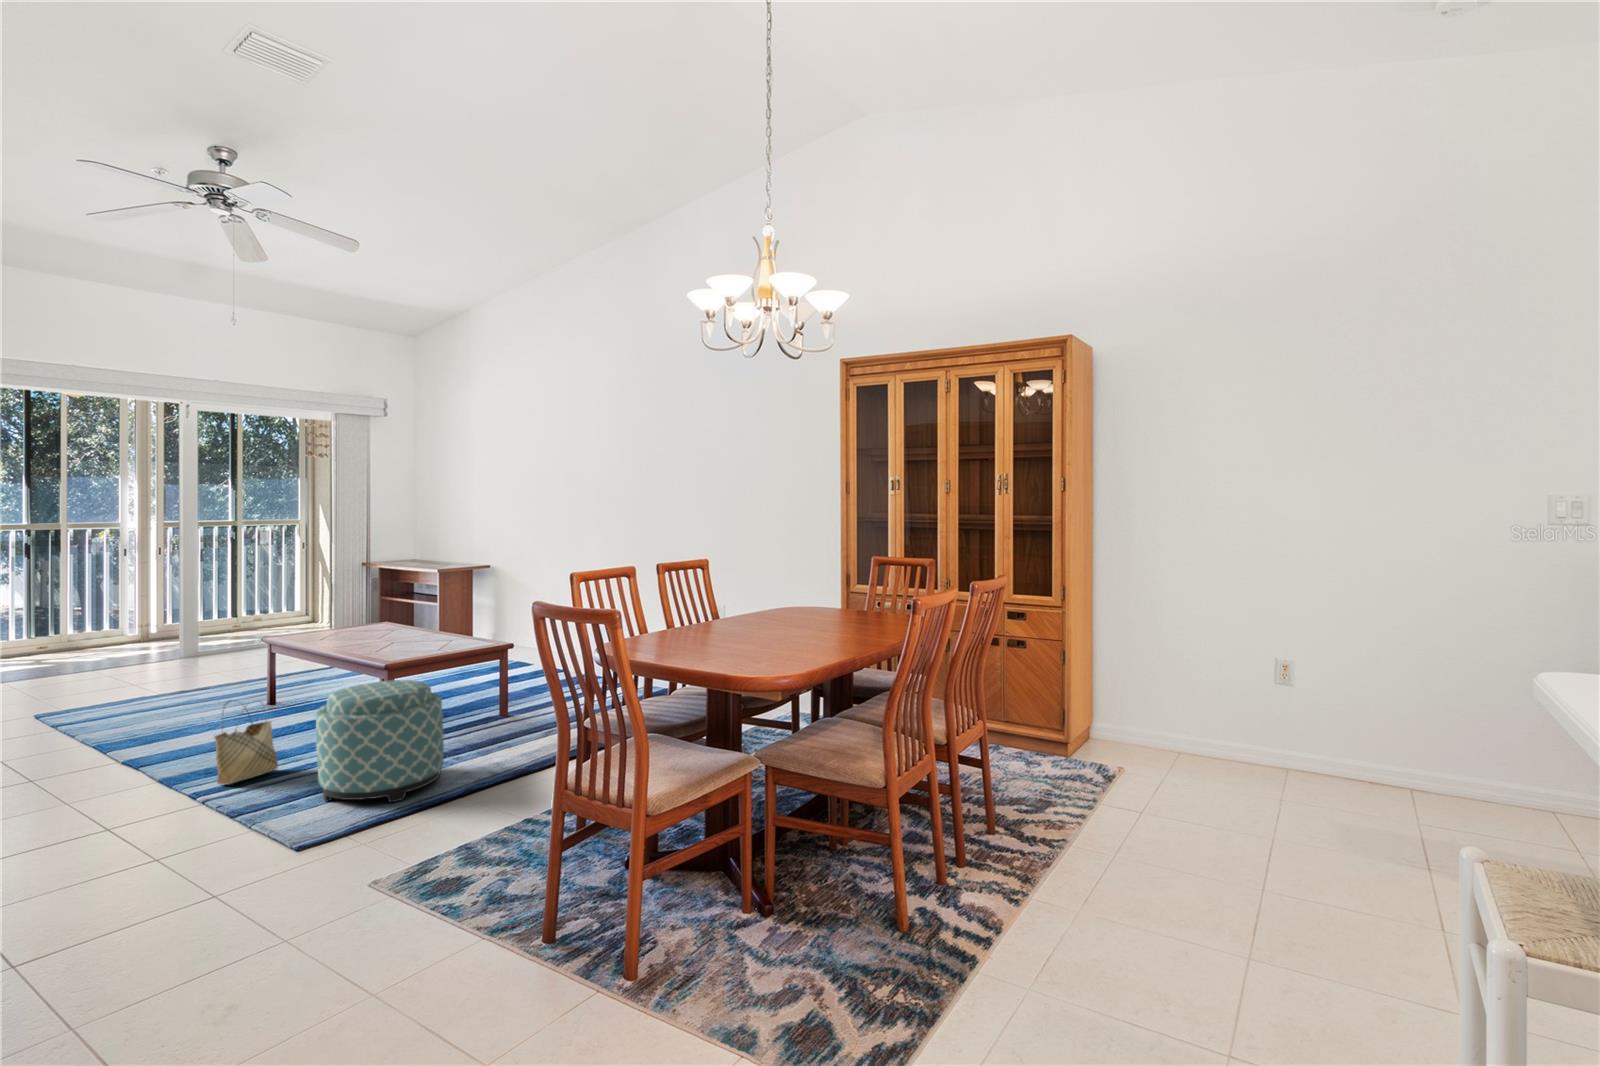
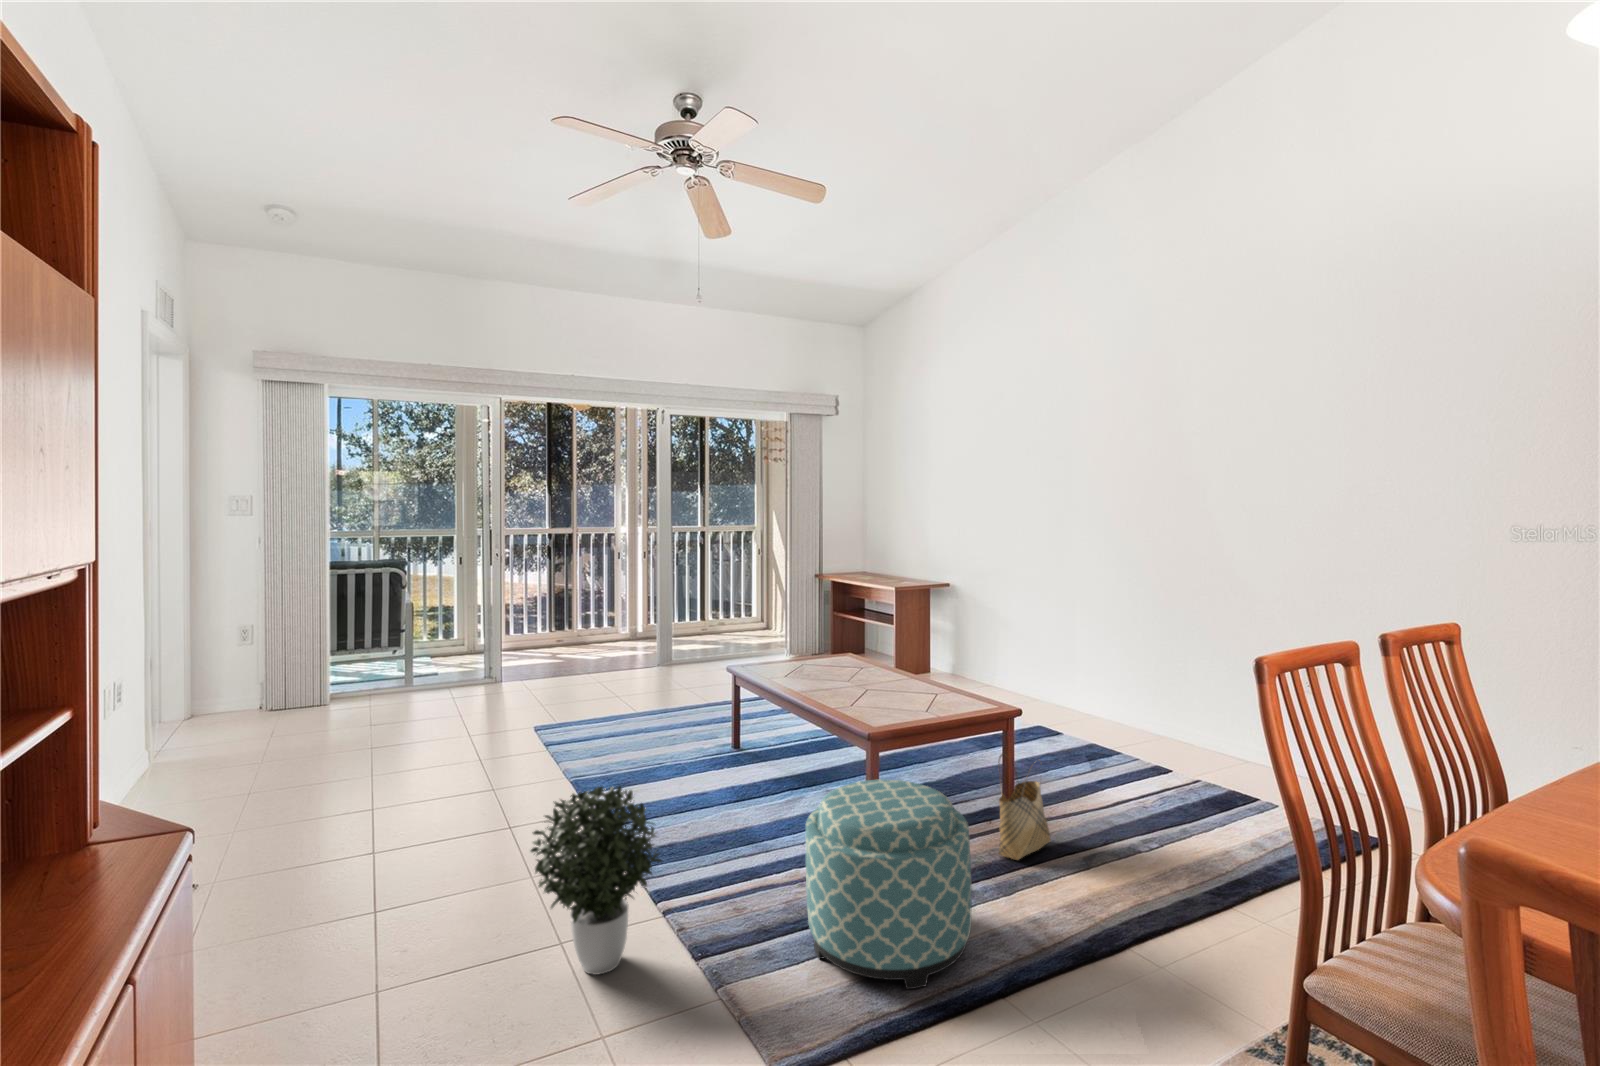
potted plant: none [64,694,191,836] -> present [531,786,662,975]
woven basket: present [215,707,278,784] -> present [998,754,1051,860]

